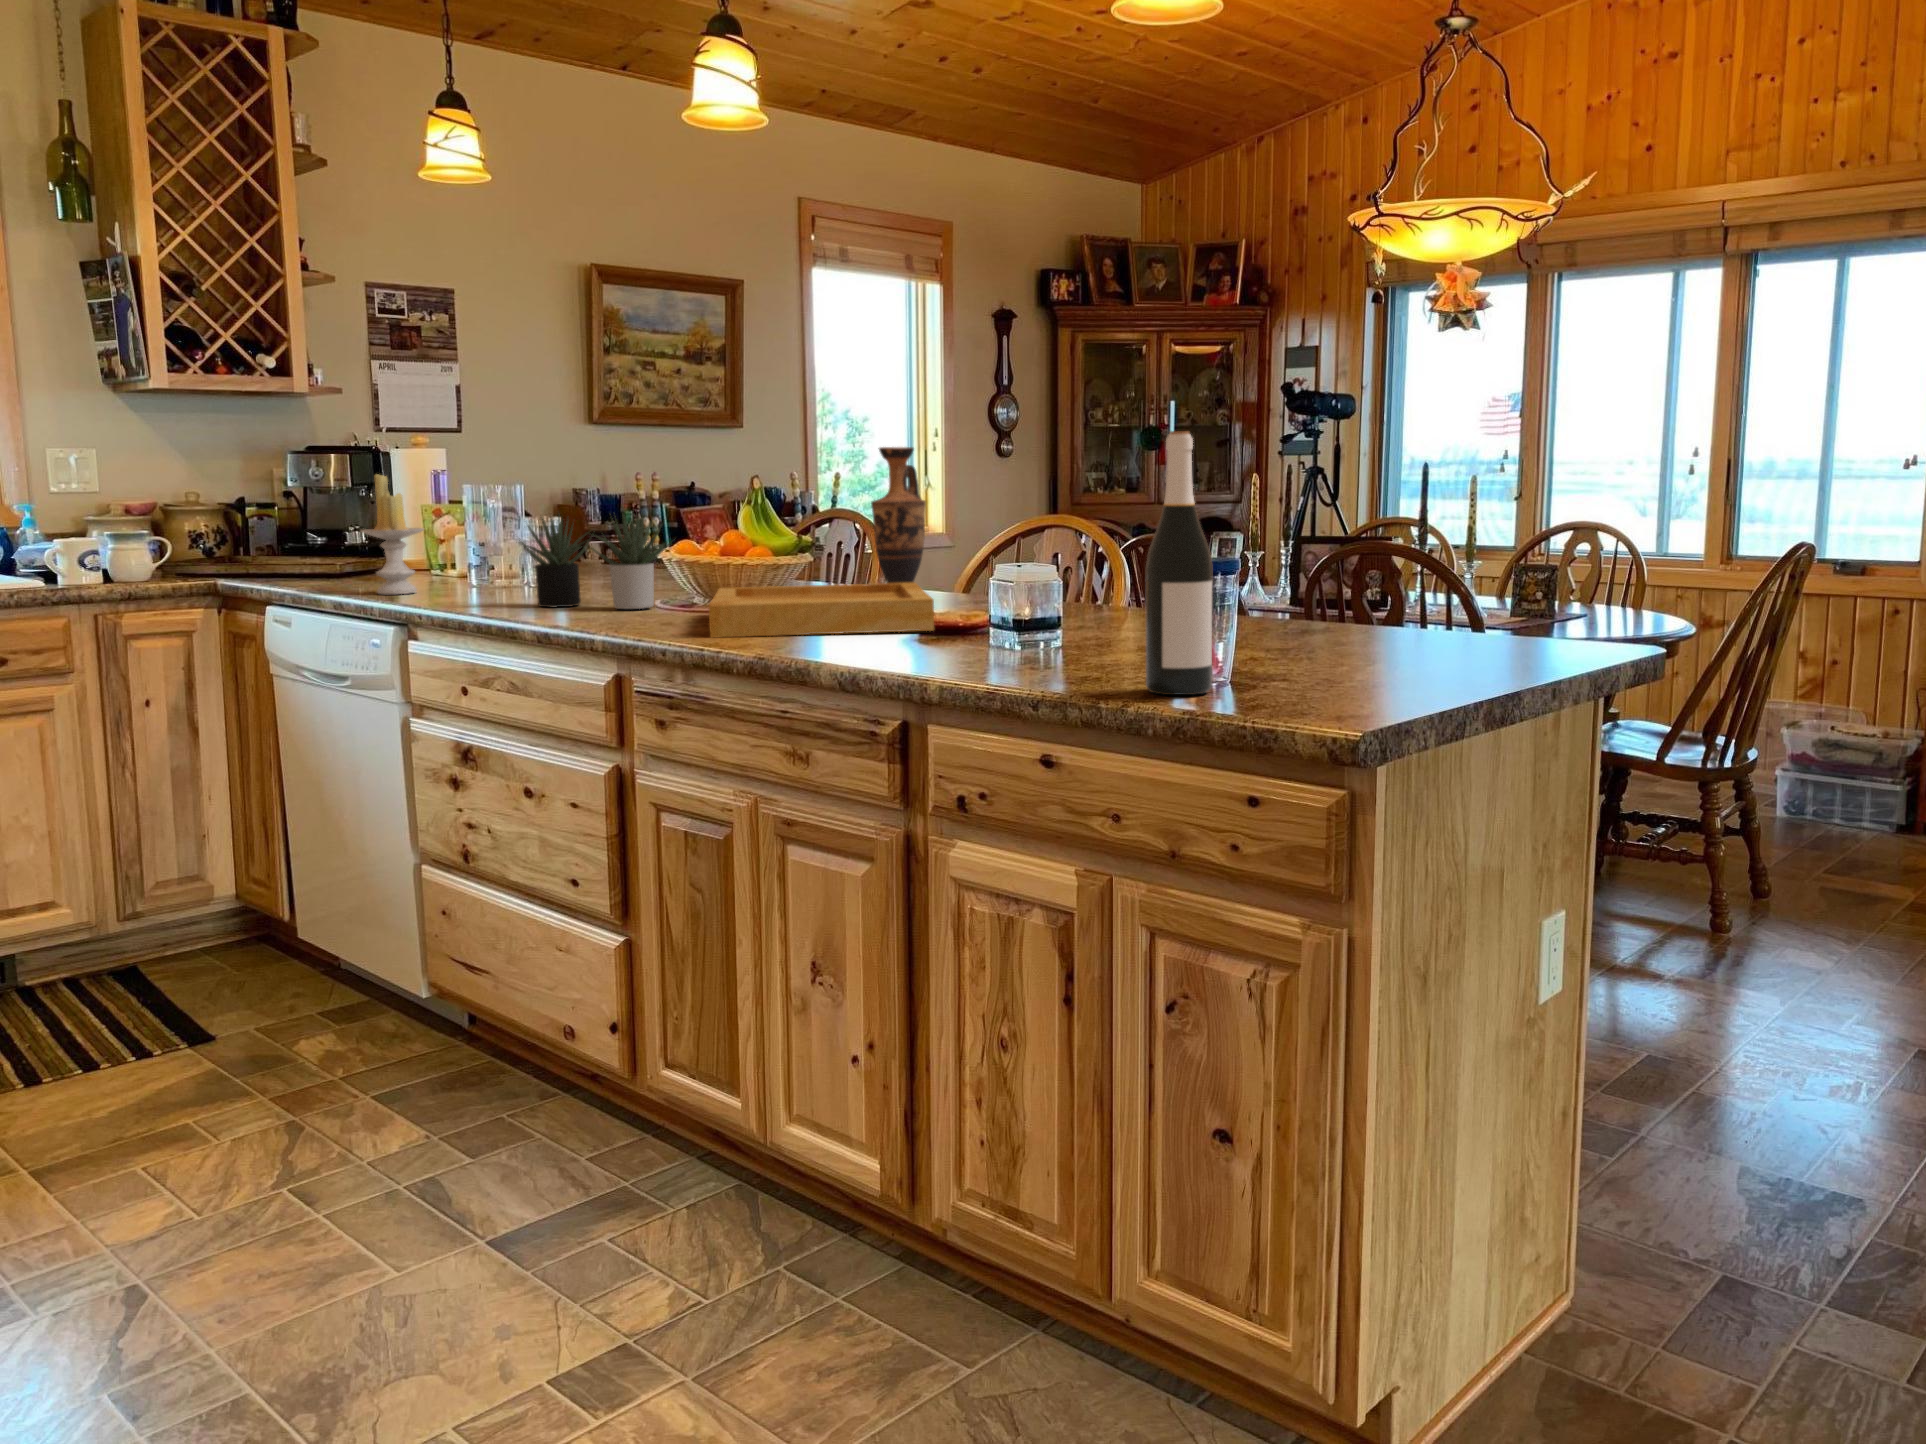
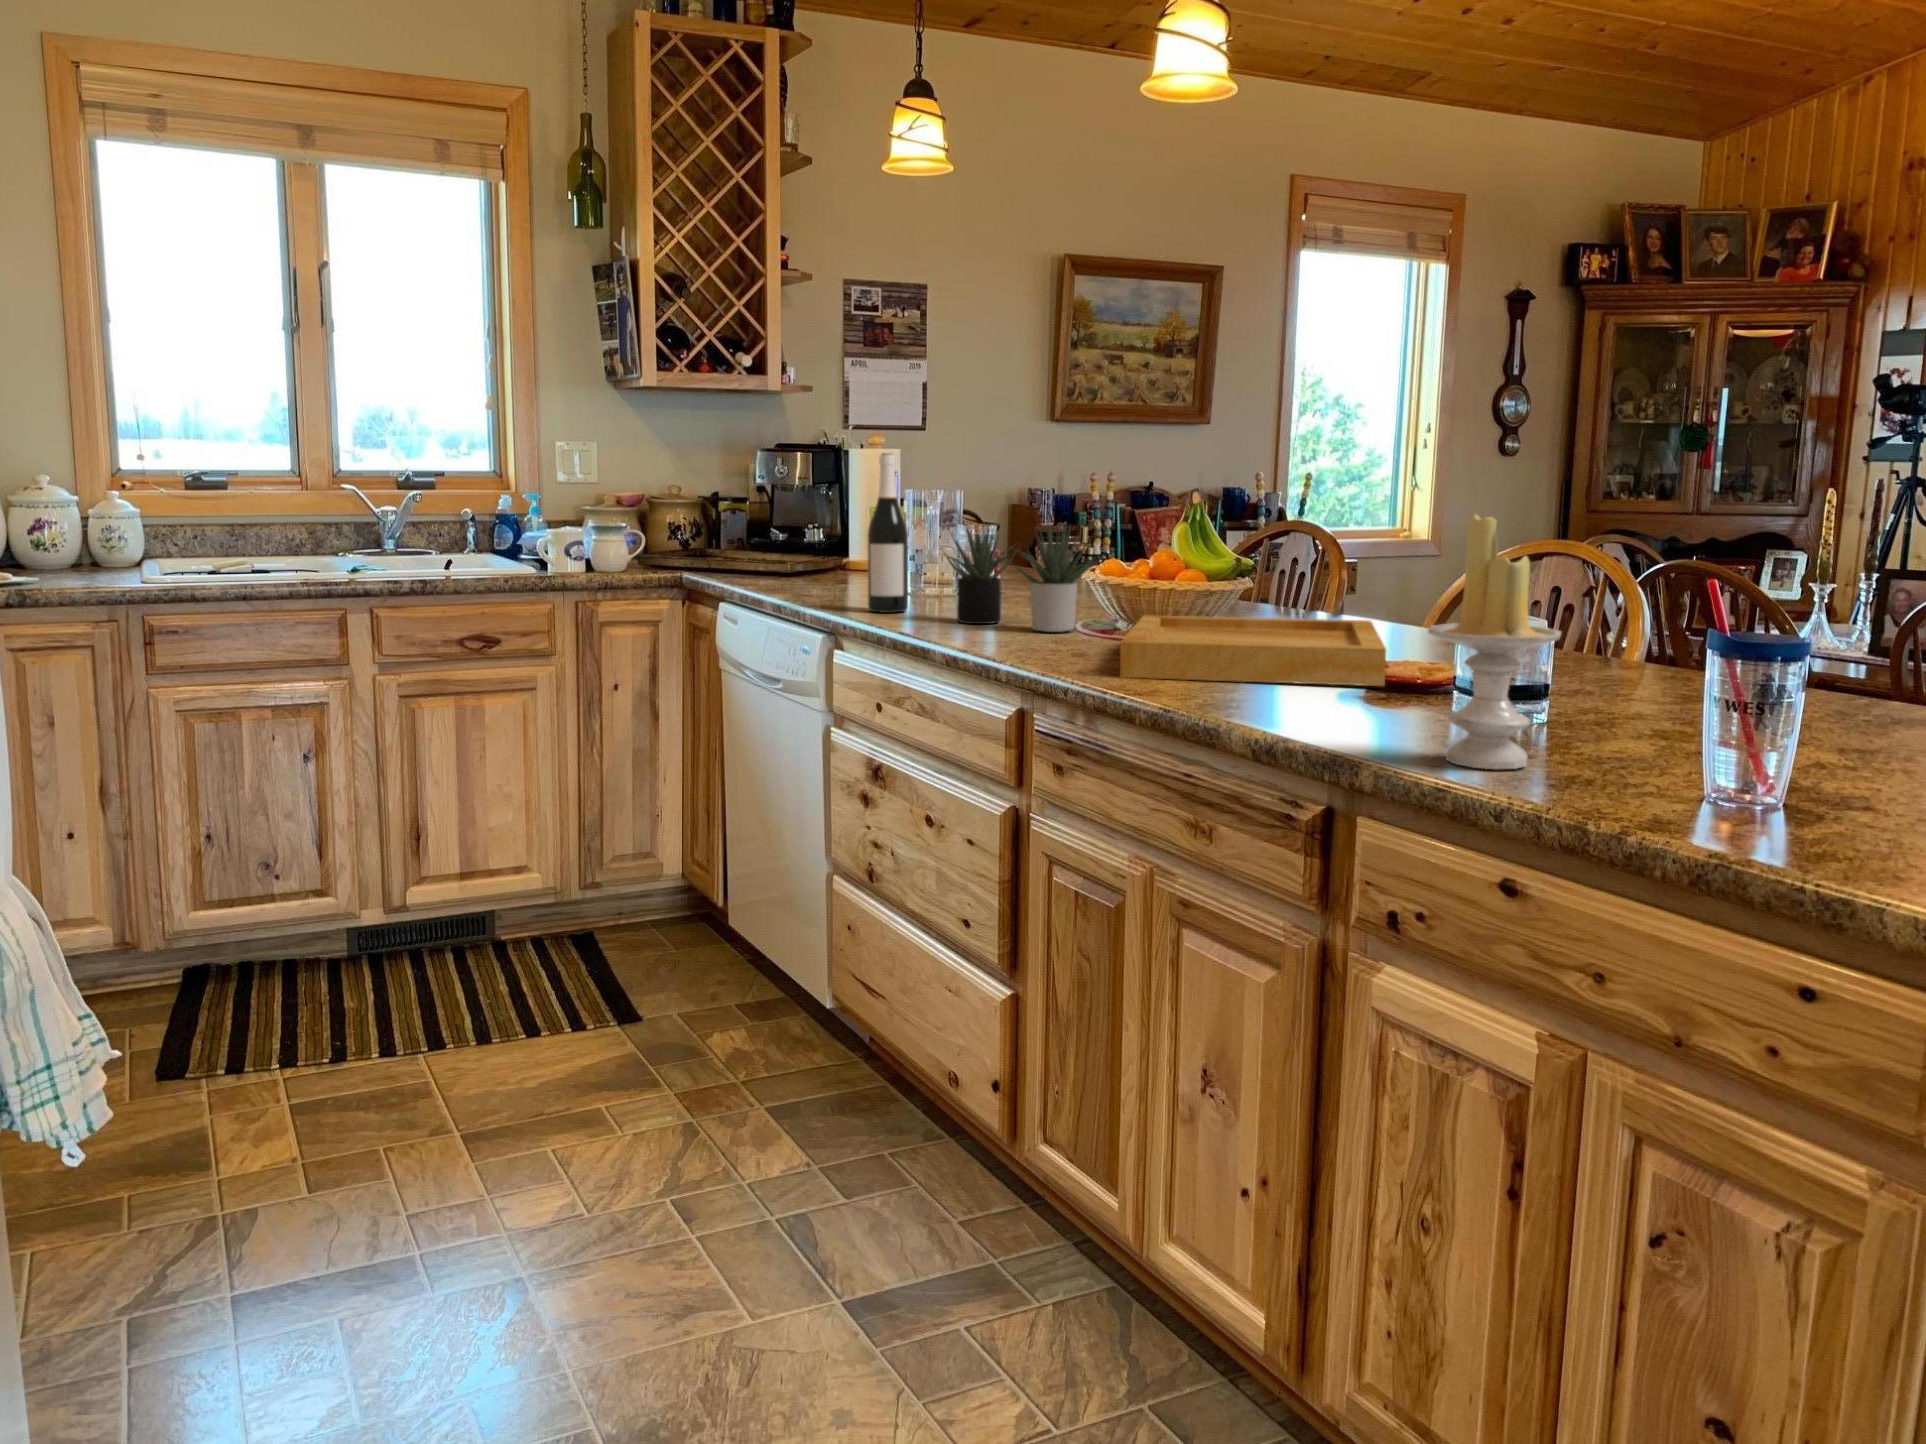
wine bottle: present [1146,431,1212,695] -> present [867,453,908,613]
vase: present [871,447,926,583] -> none [1328,459,1394,638]
candle: present [361,475,424,594] -> present [1428,515,1561,769]

